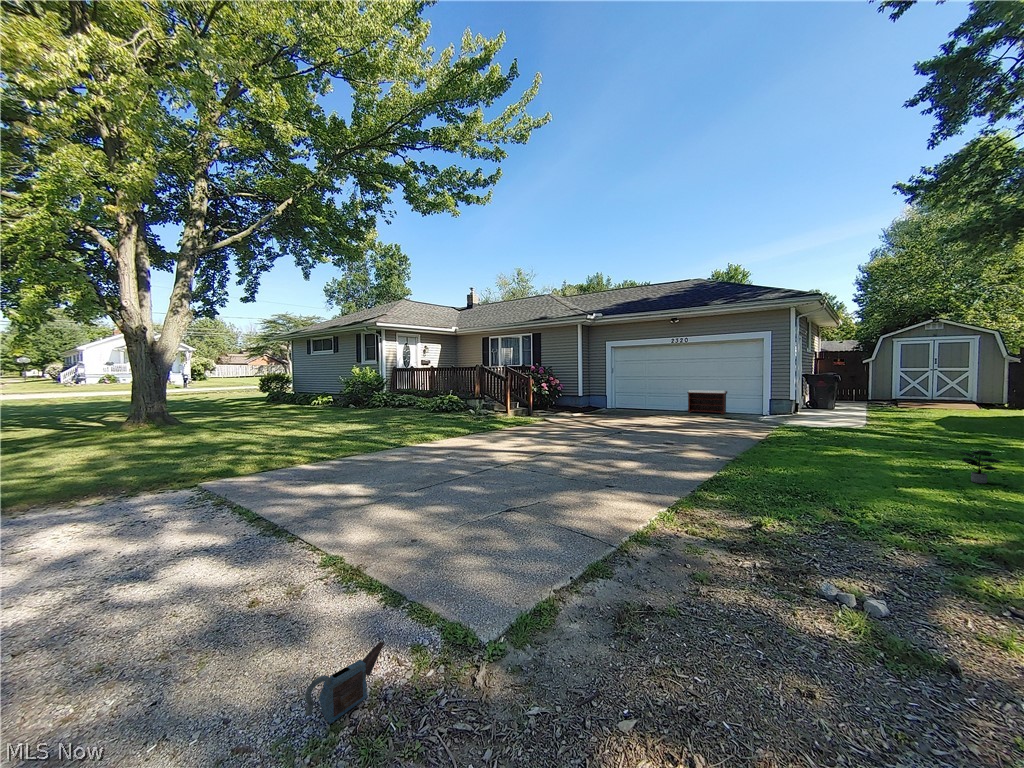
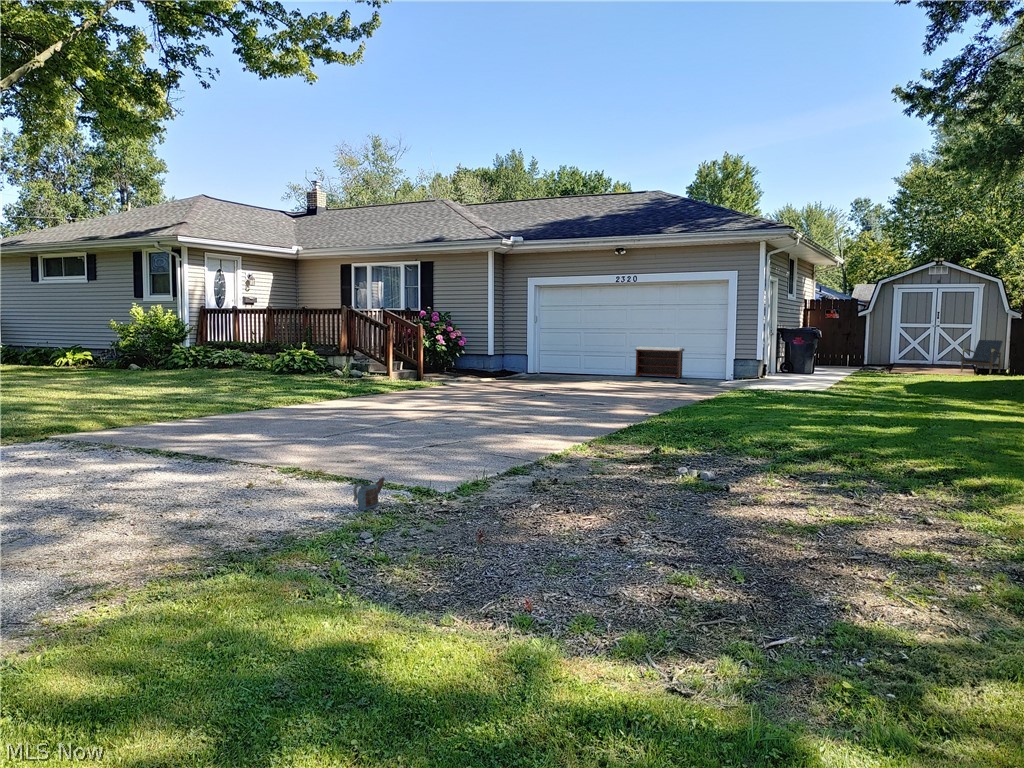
lounge chair: none [964,380,1005,409] -> present [961,340,1003,374]
potted plant: present [960,450,1004,484] -> none [844,395,873,424]

